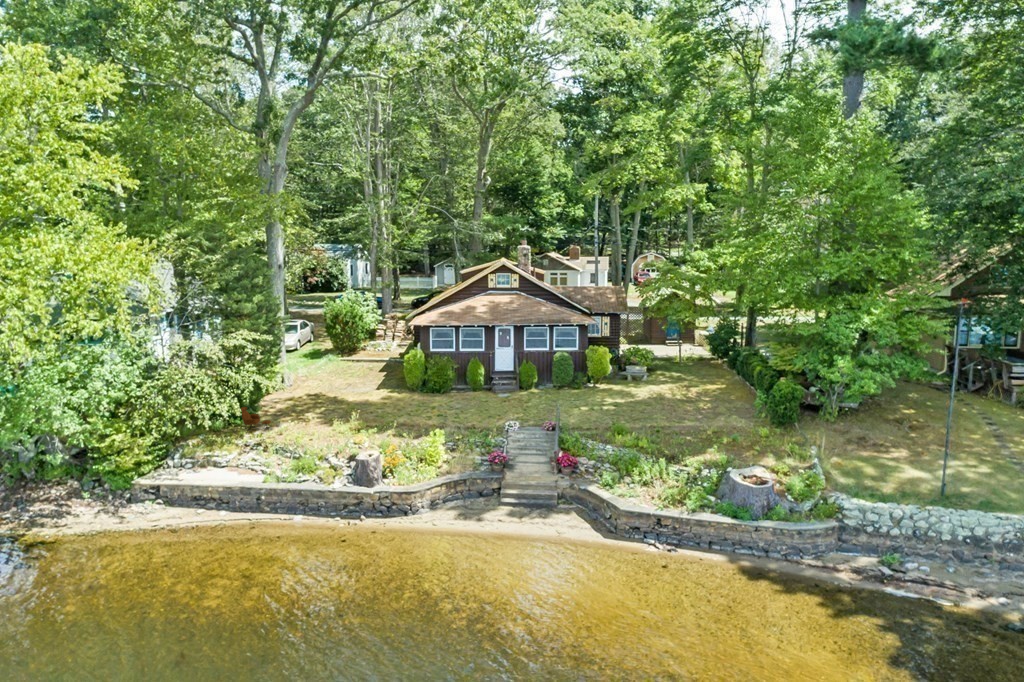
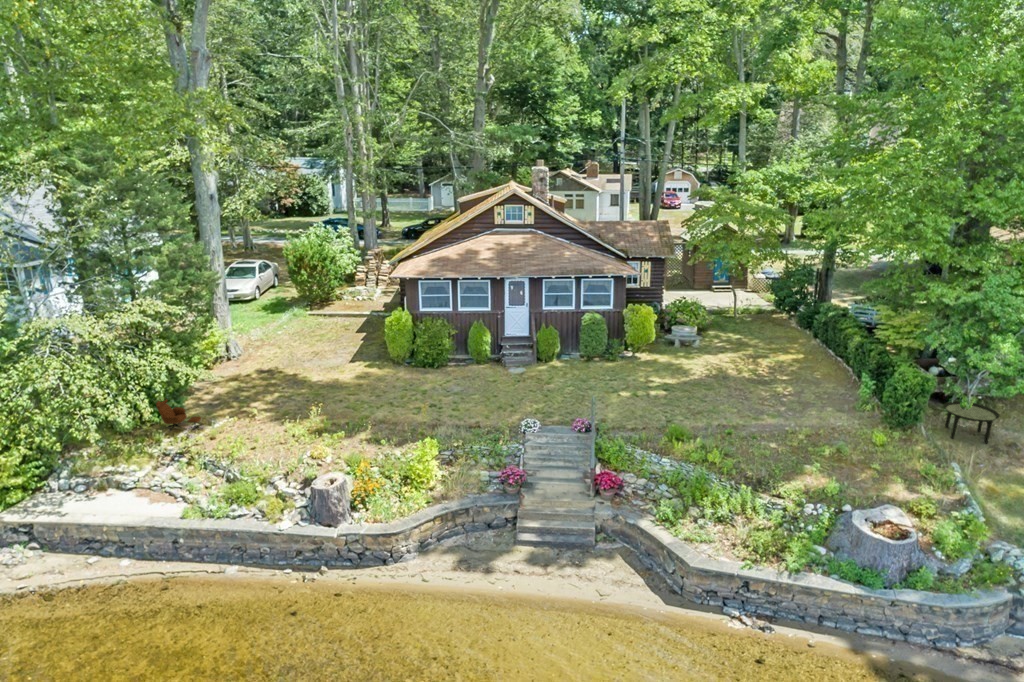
round table: none [811,409,849,437] -> present [944,401,1000,444]

